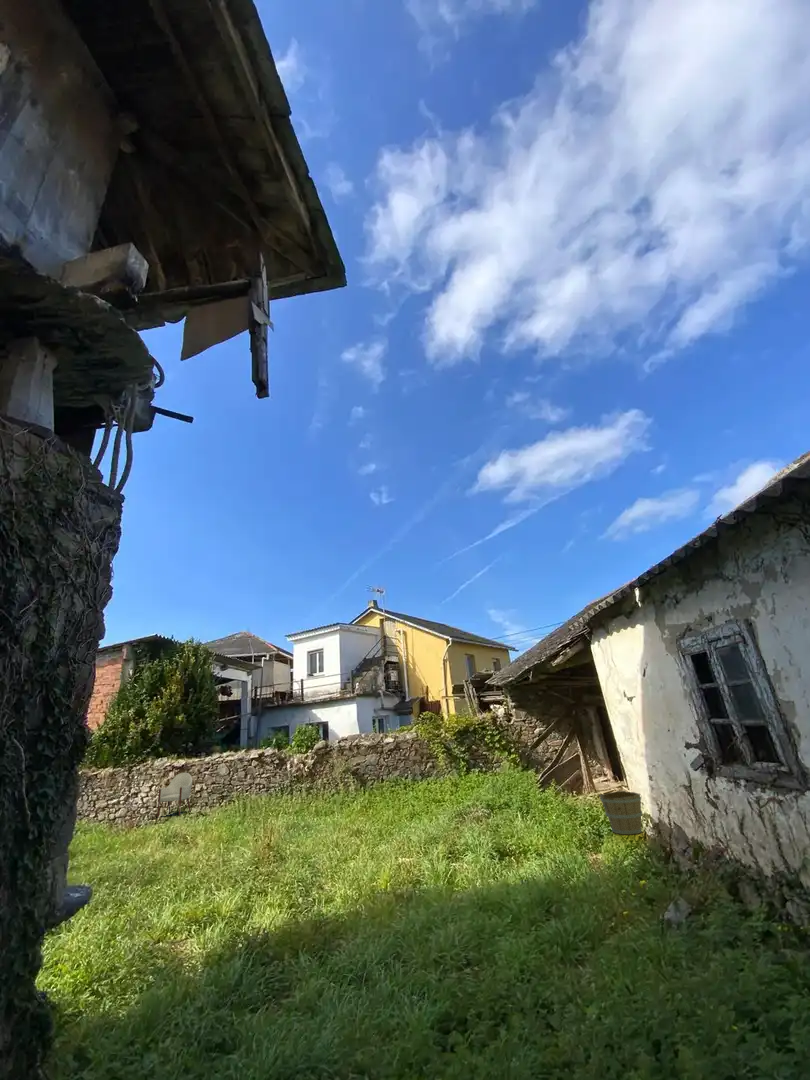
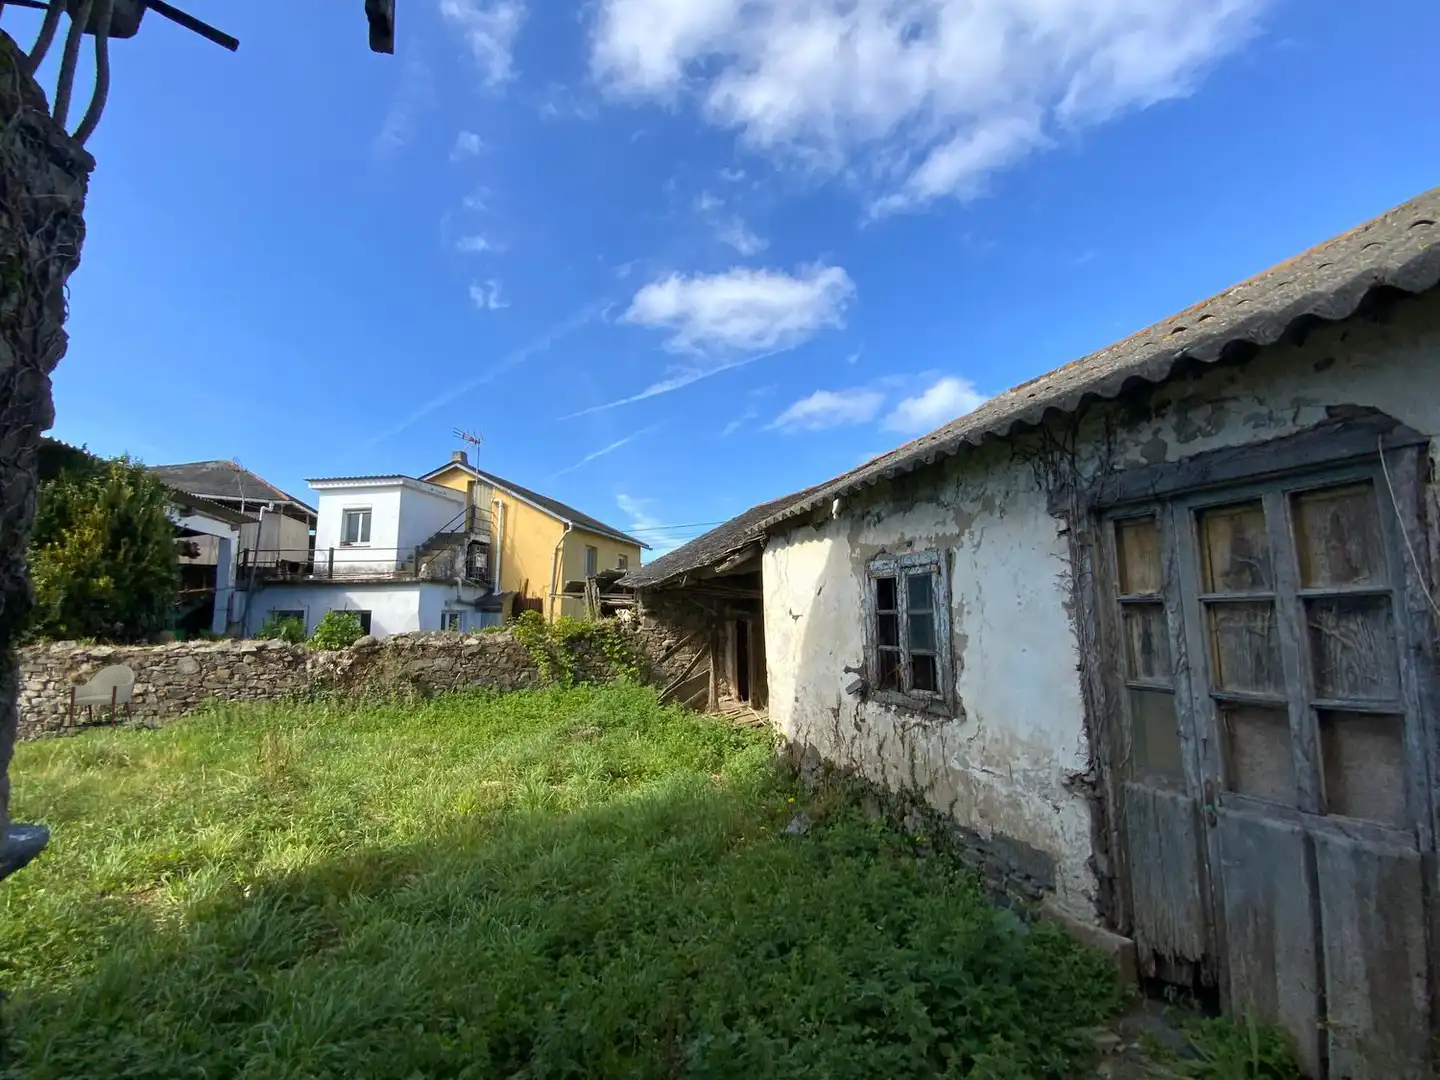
wooden bucket: present [599,790,642,835] -> none [737,713,781,758]

